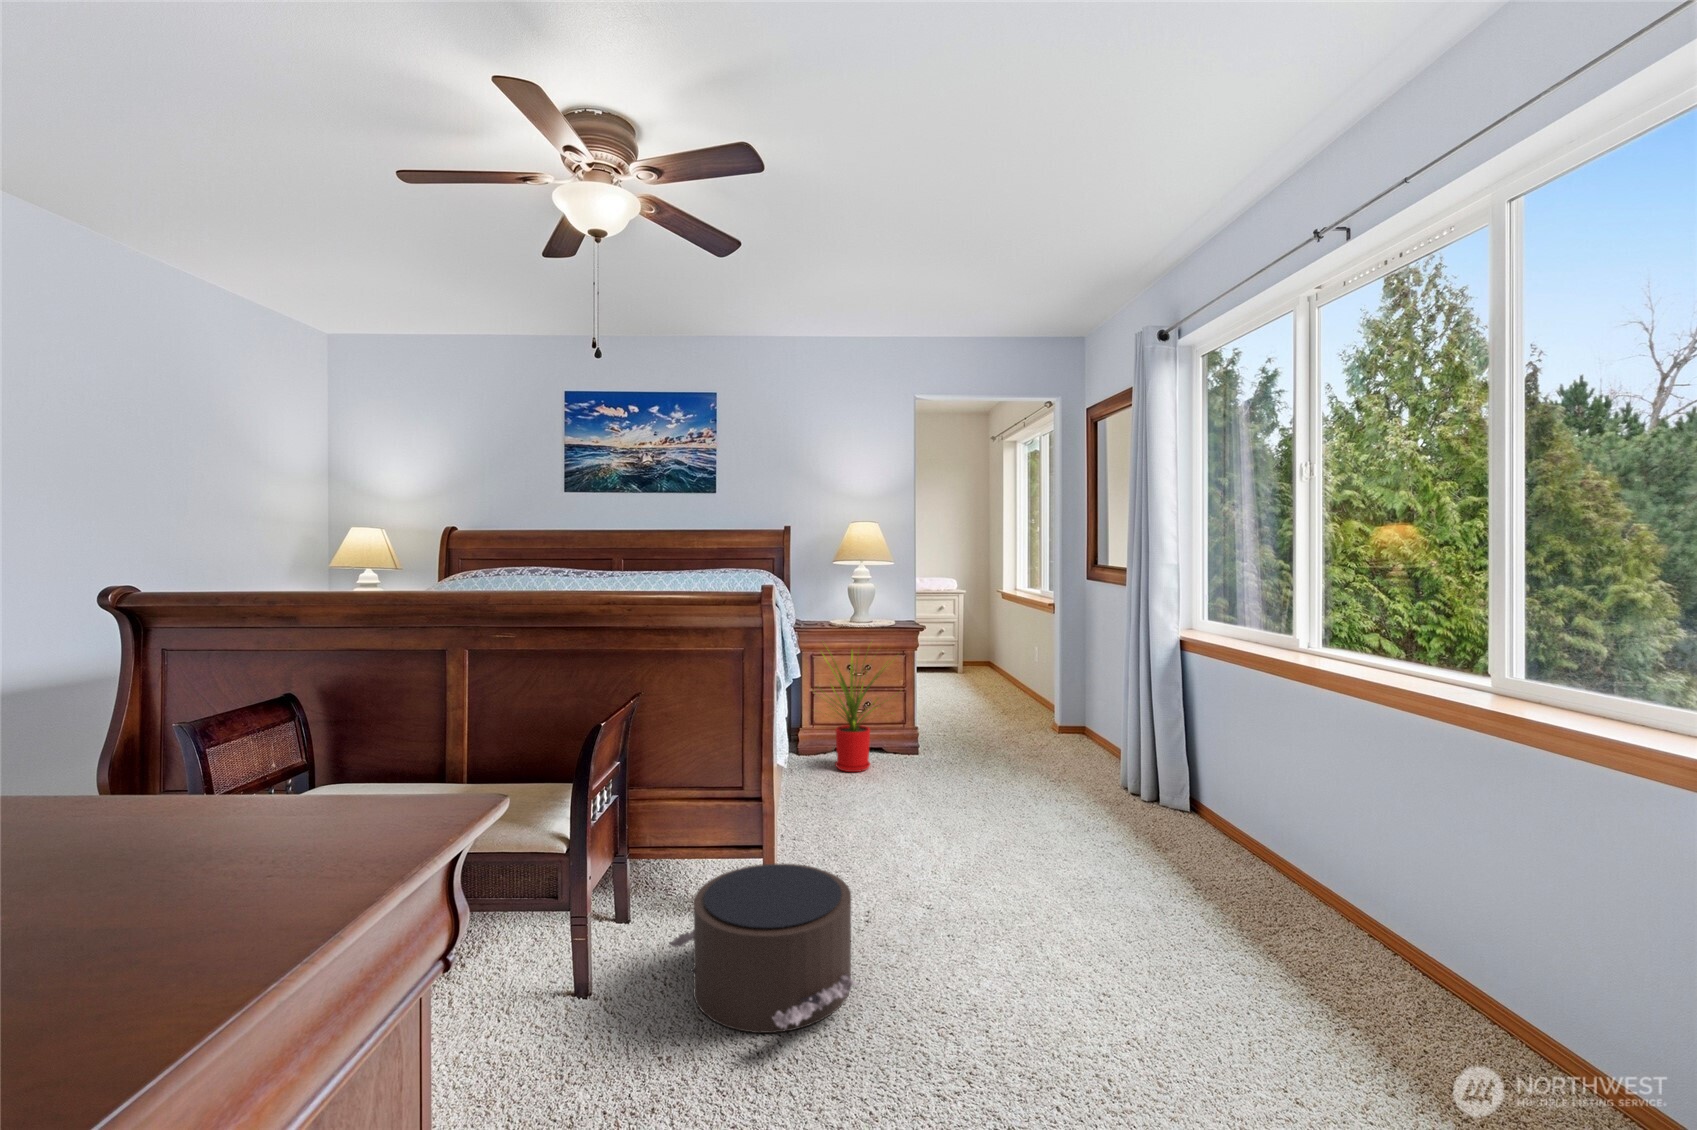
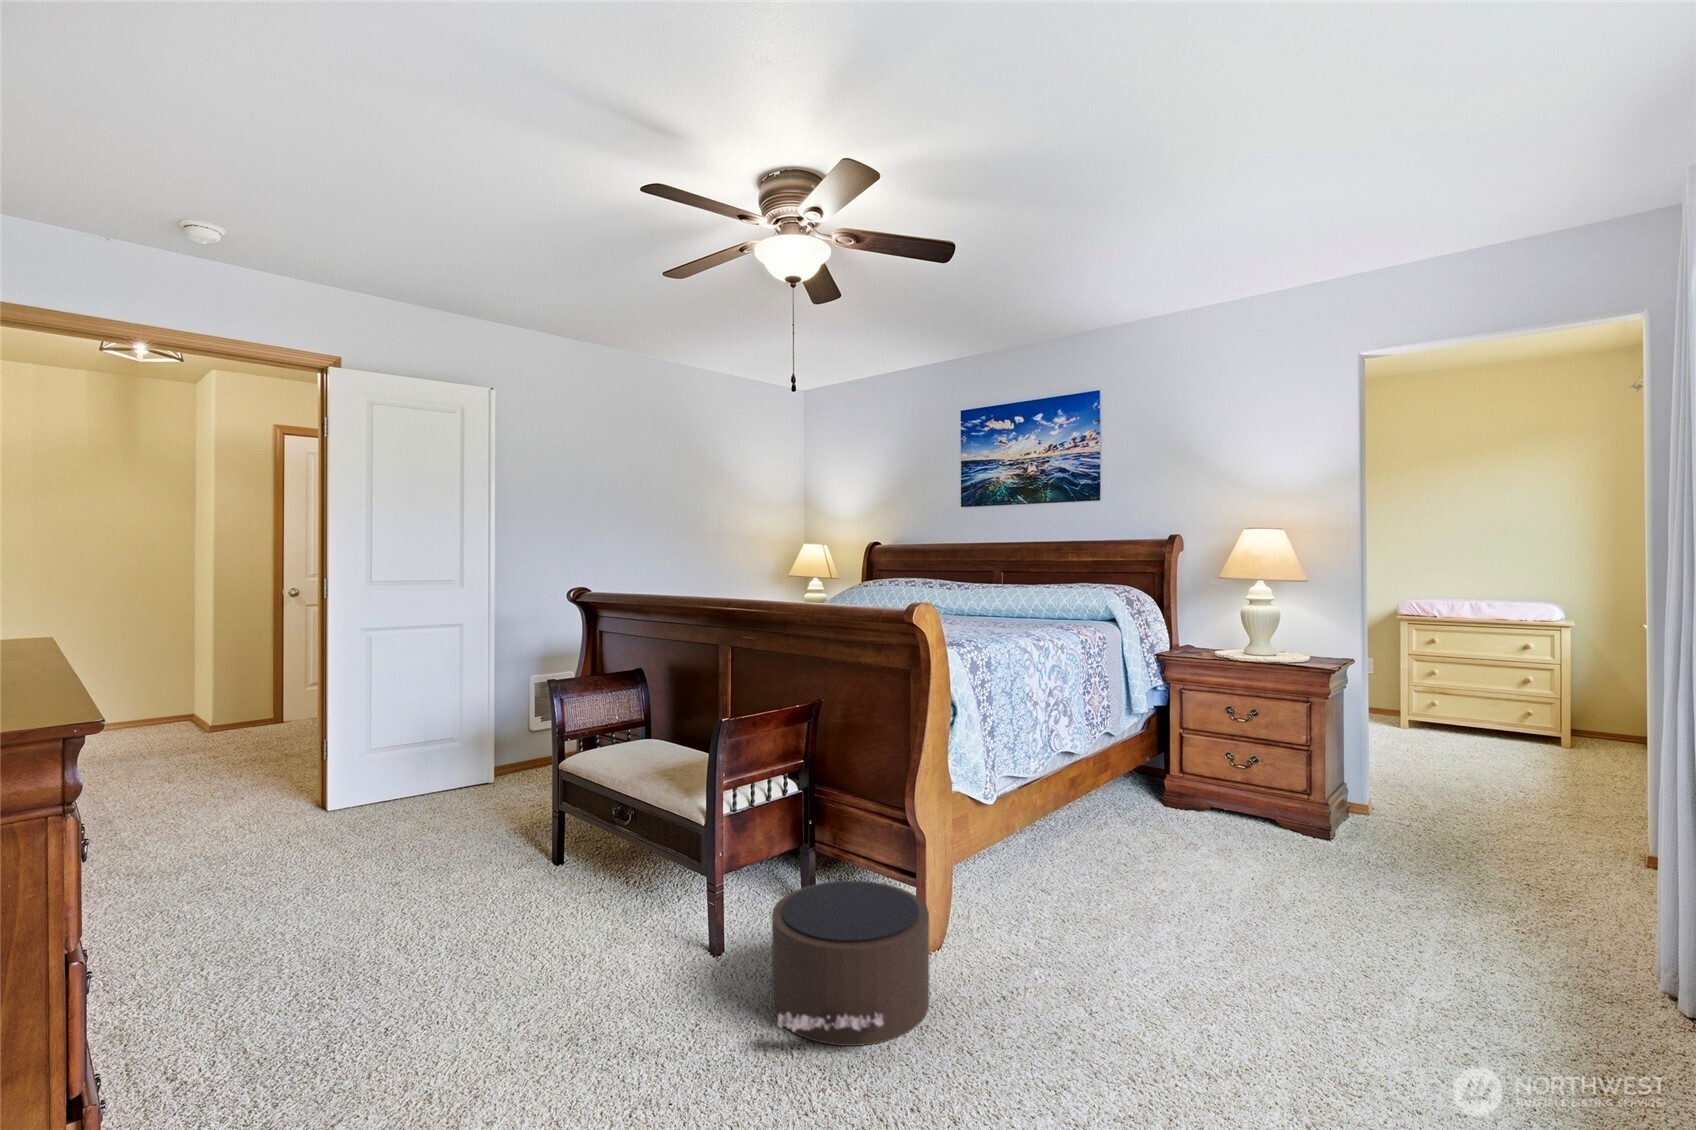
house plant: present [819,648,887,772] -> none [1144,671,1278,841]

